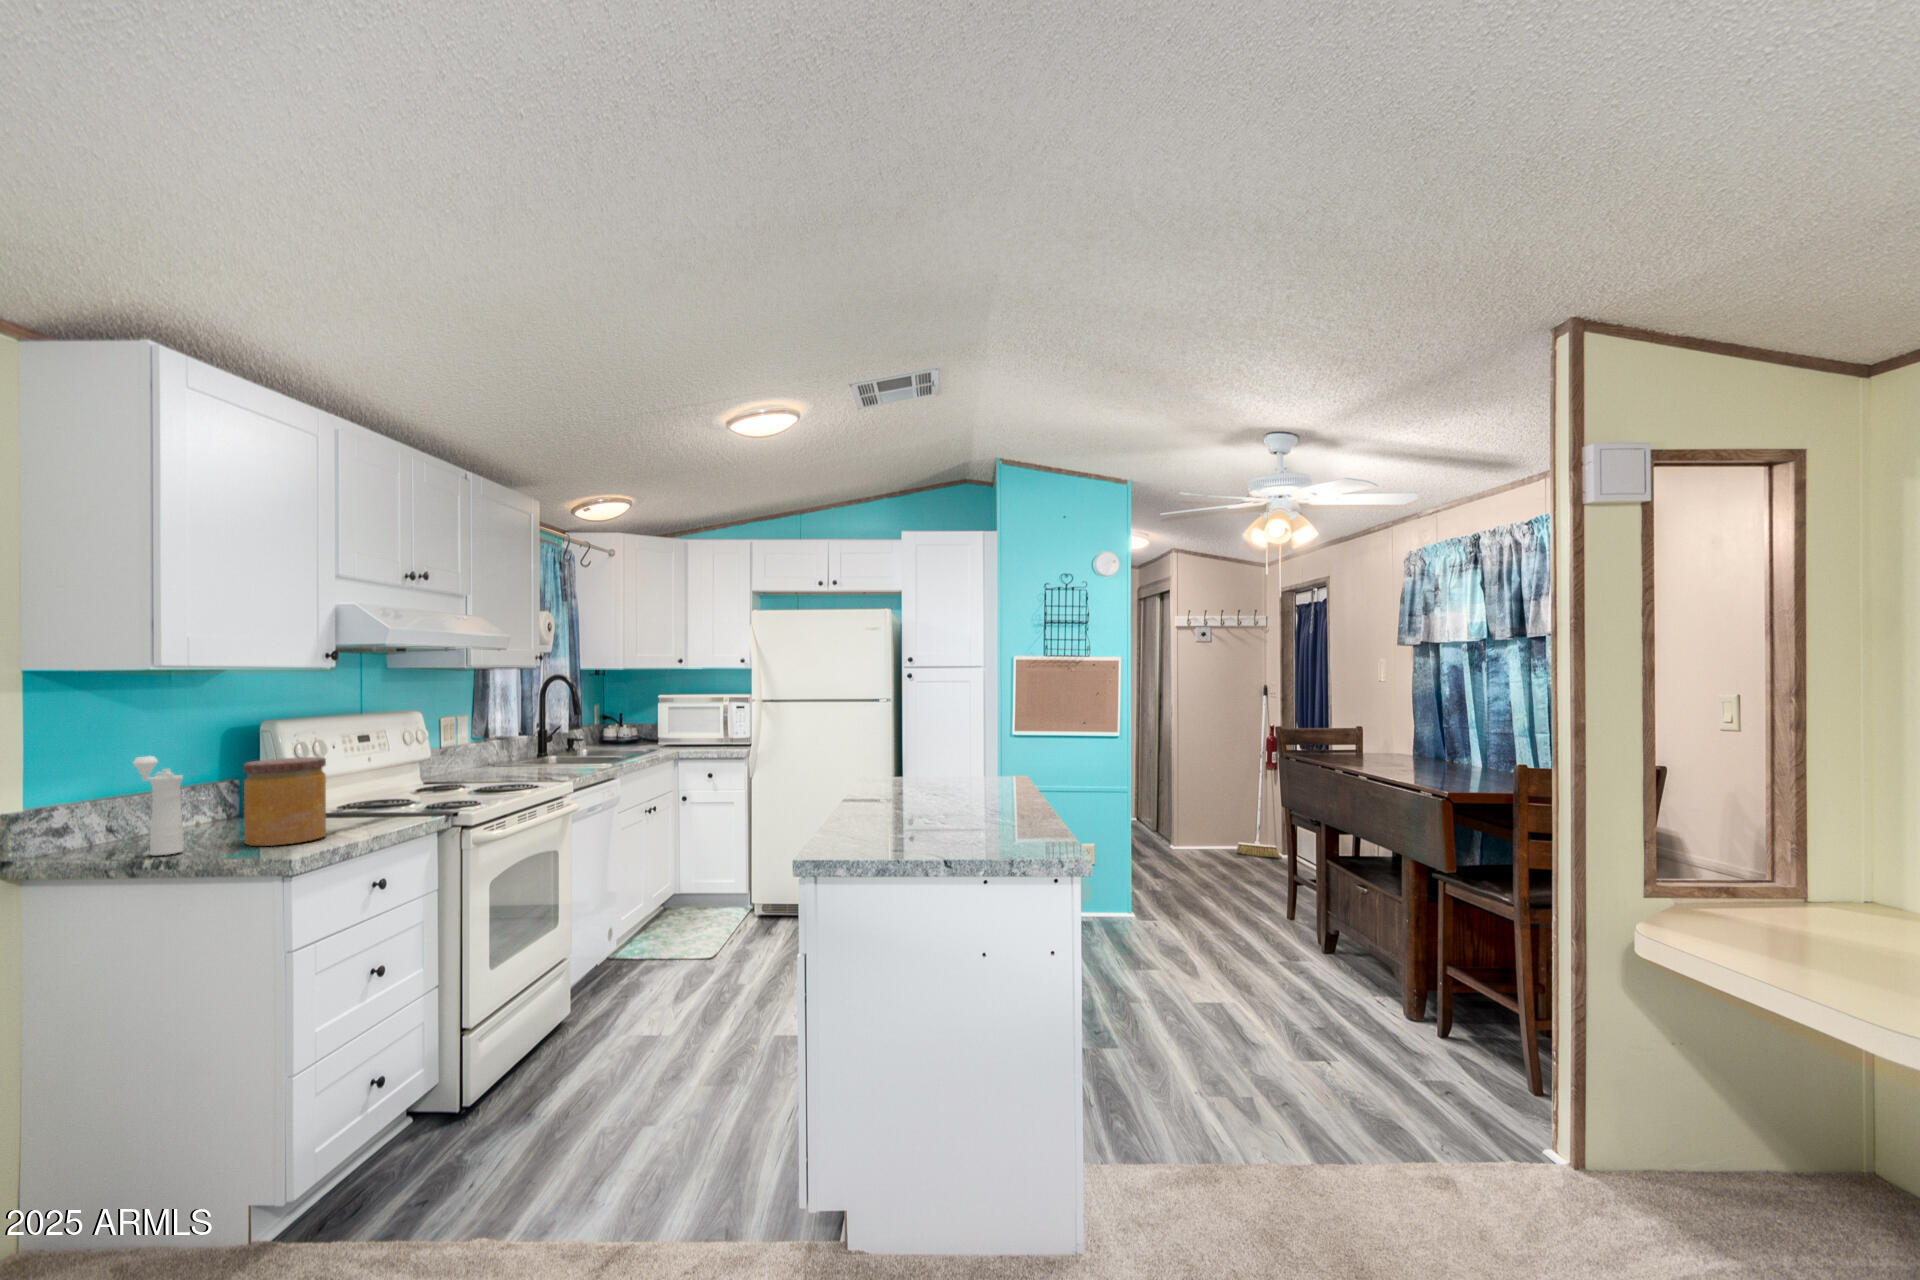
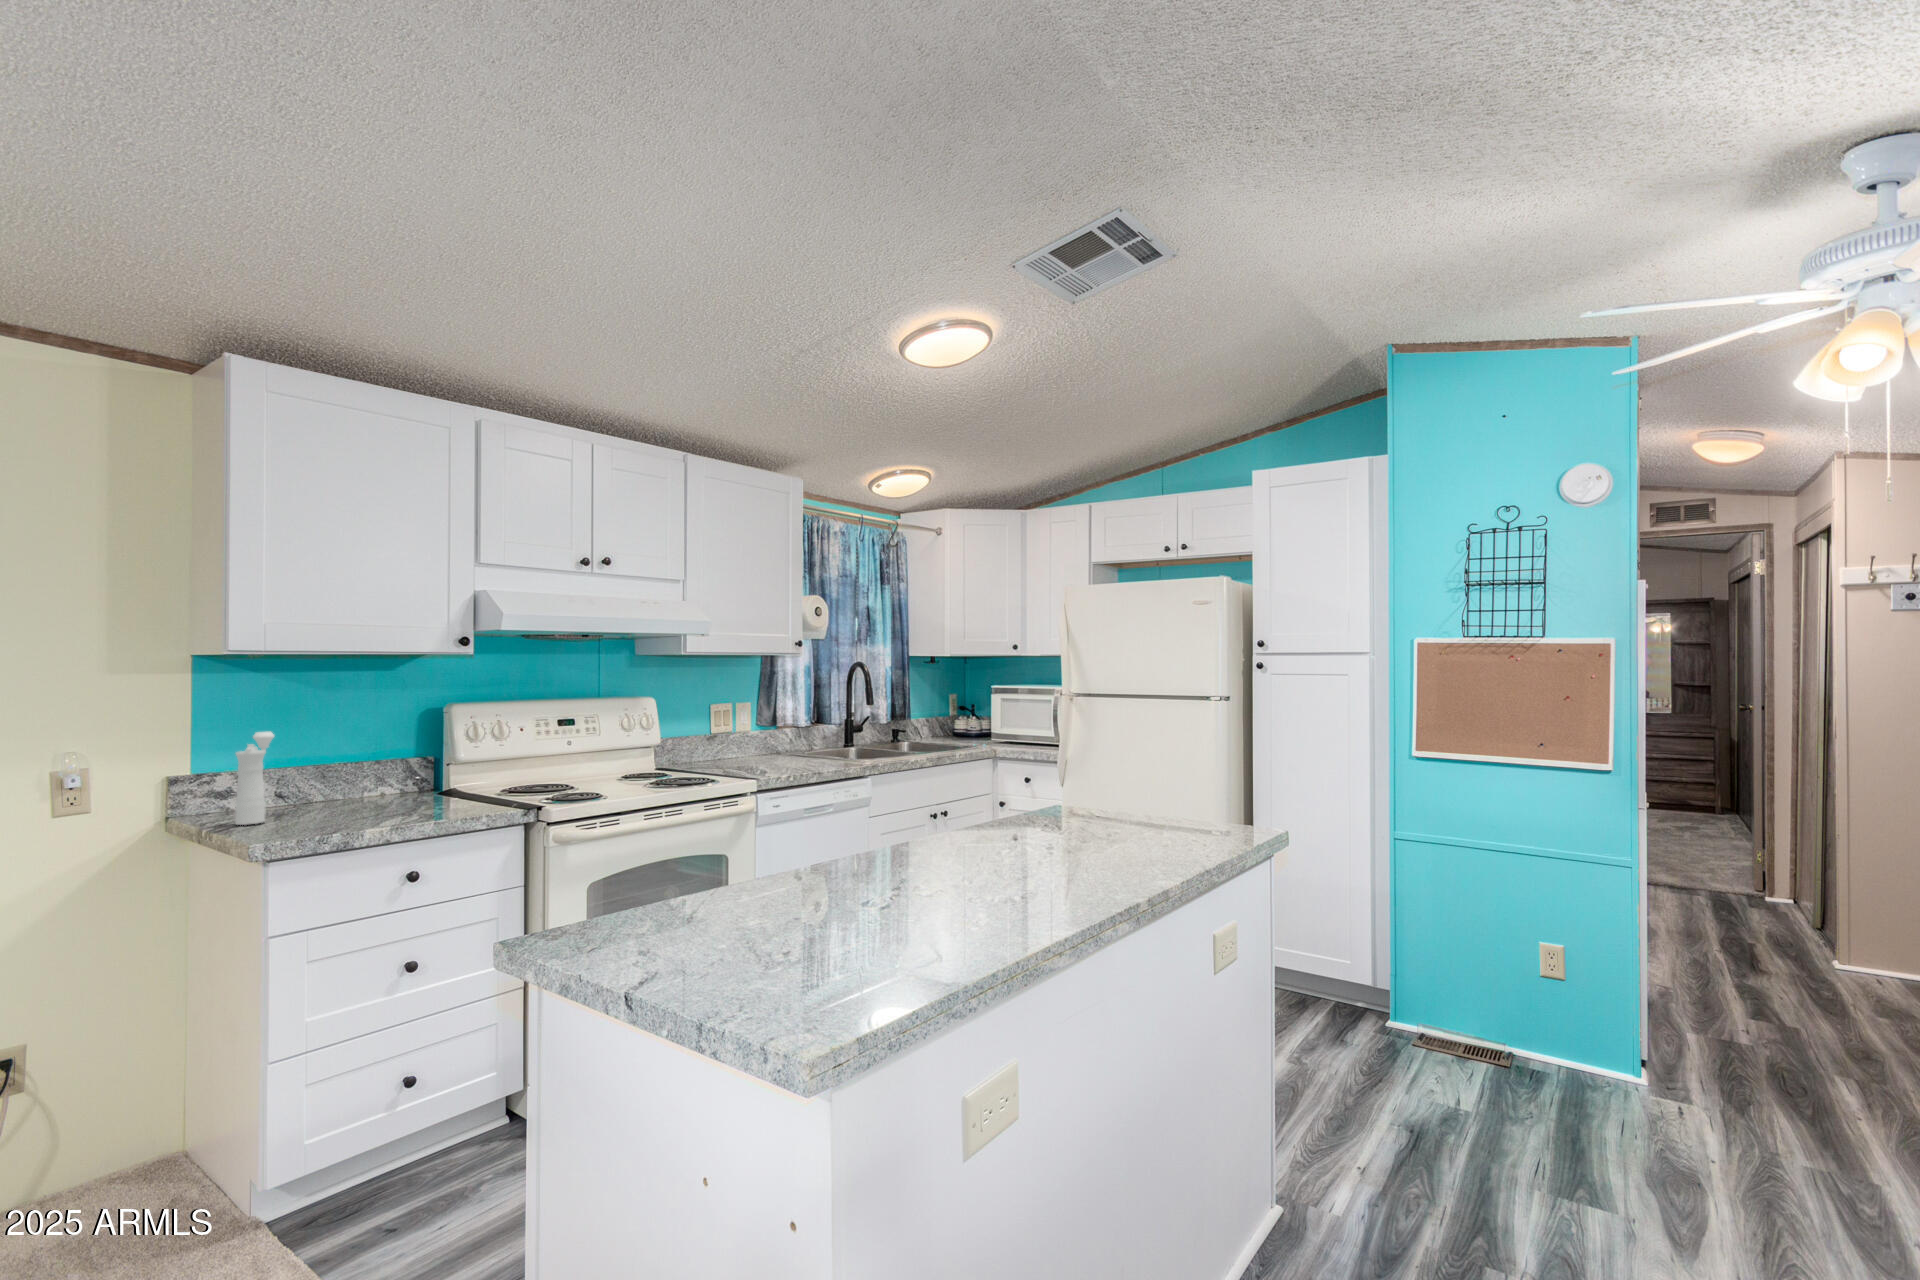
jar: present [244,757,326,846] -> none [314,739,391,826]

